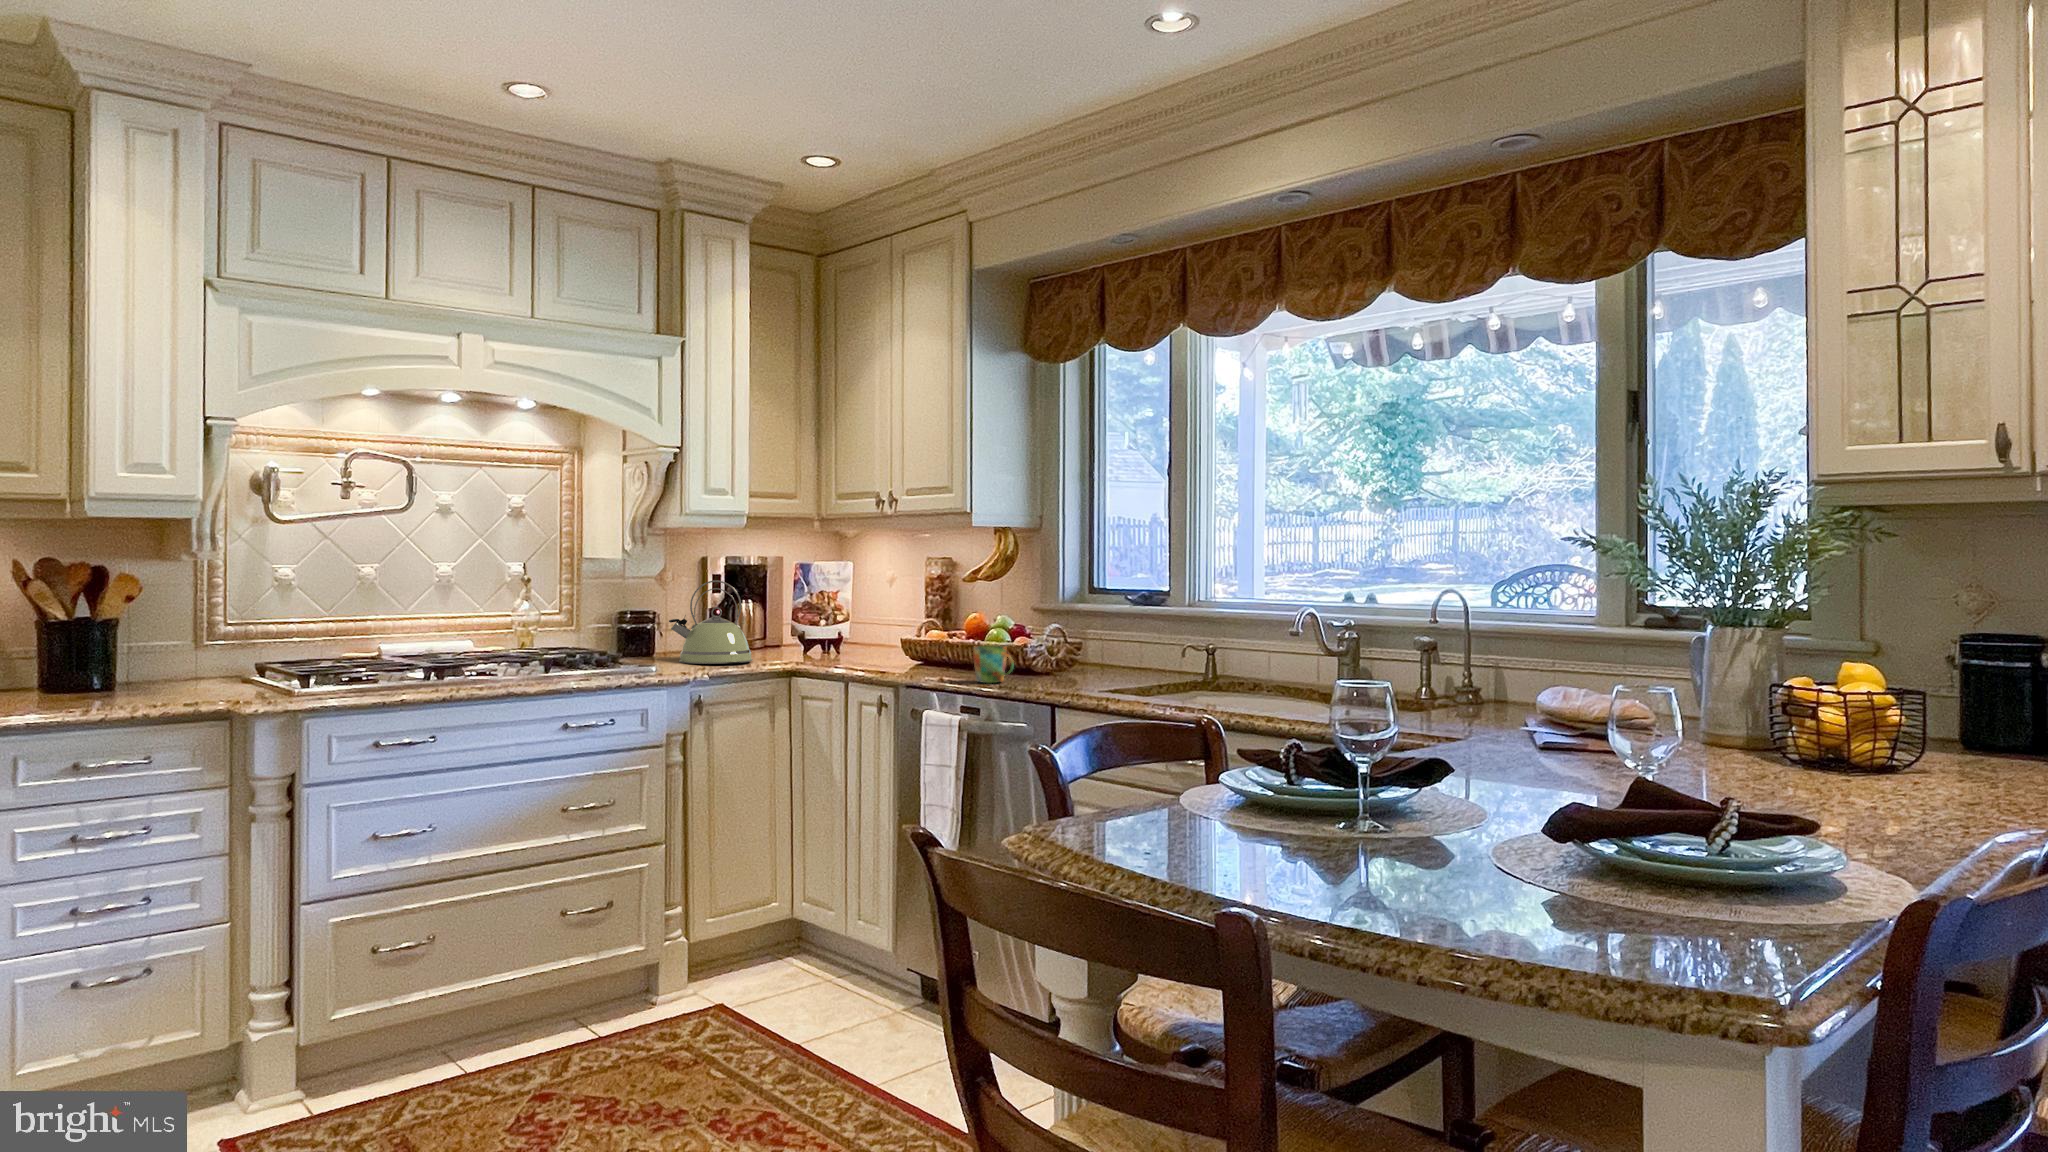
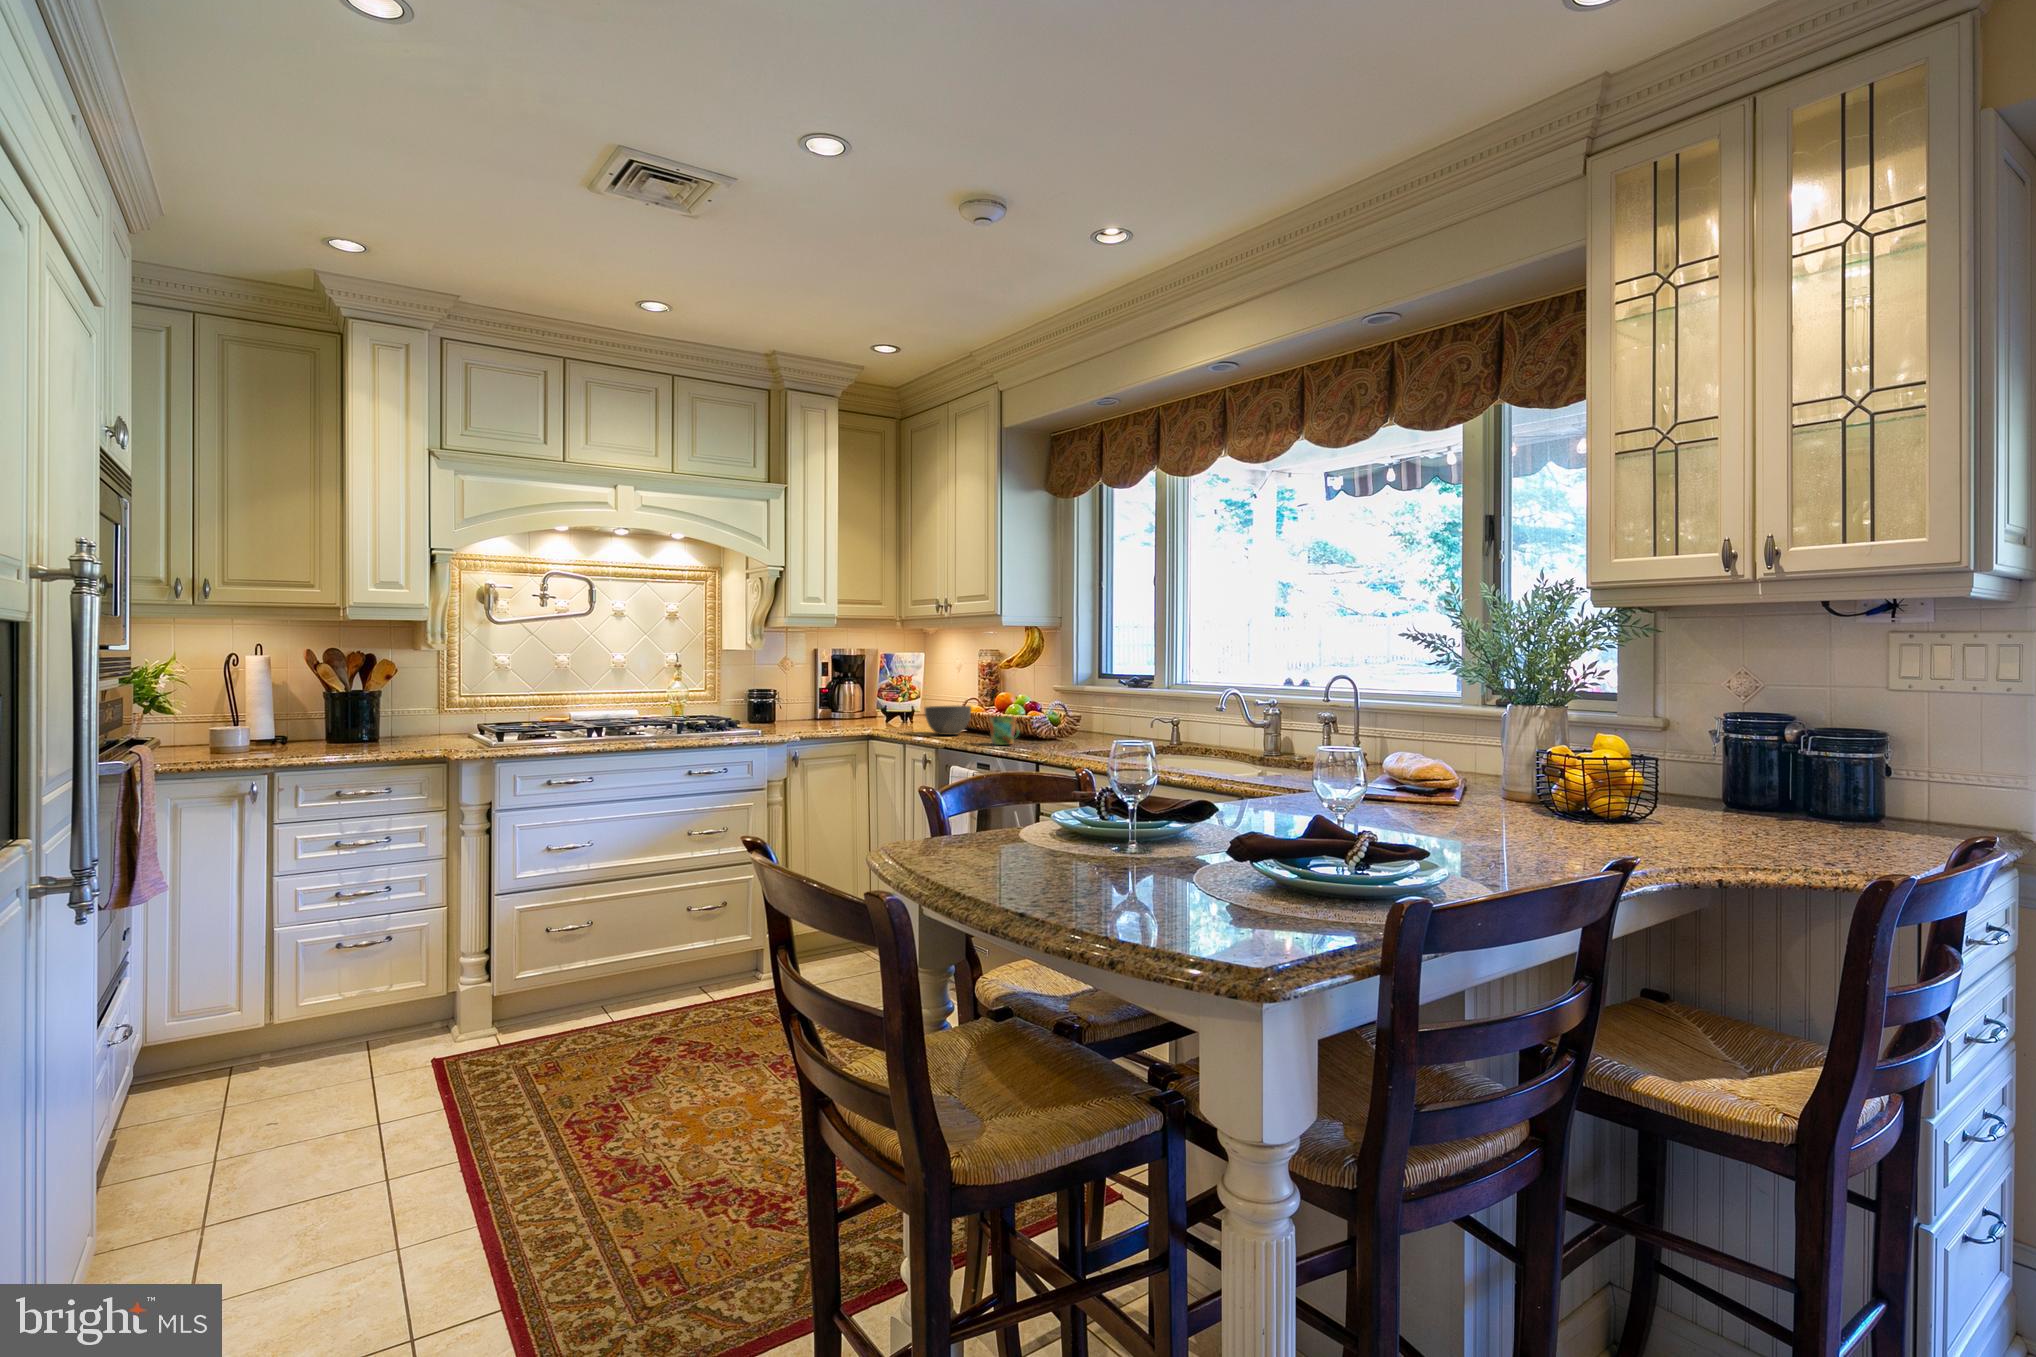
kettle: present [669,580,753,664] -> none [777,666,839,729]
bowl: none [876,632,937,670] -> present [925,706,971,735]

